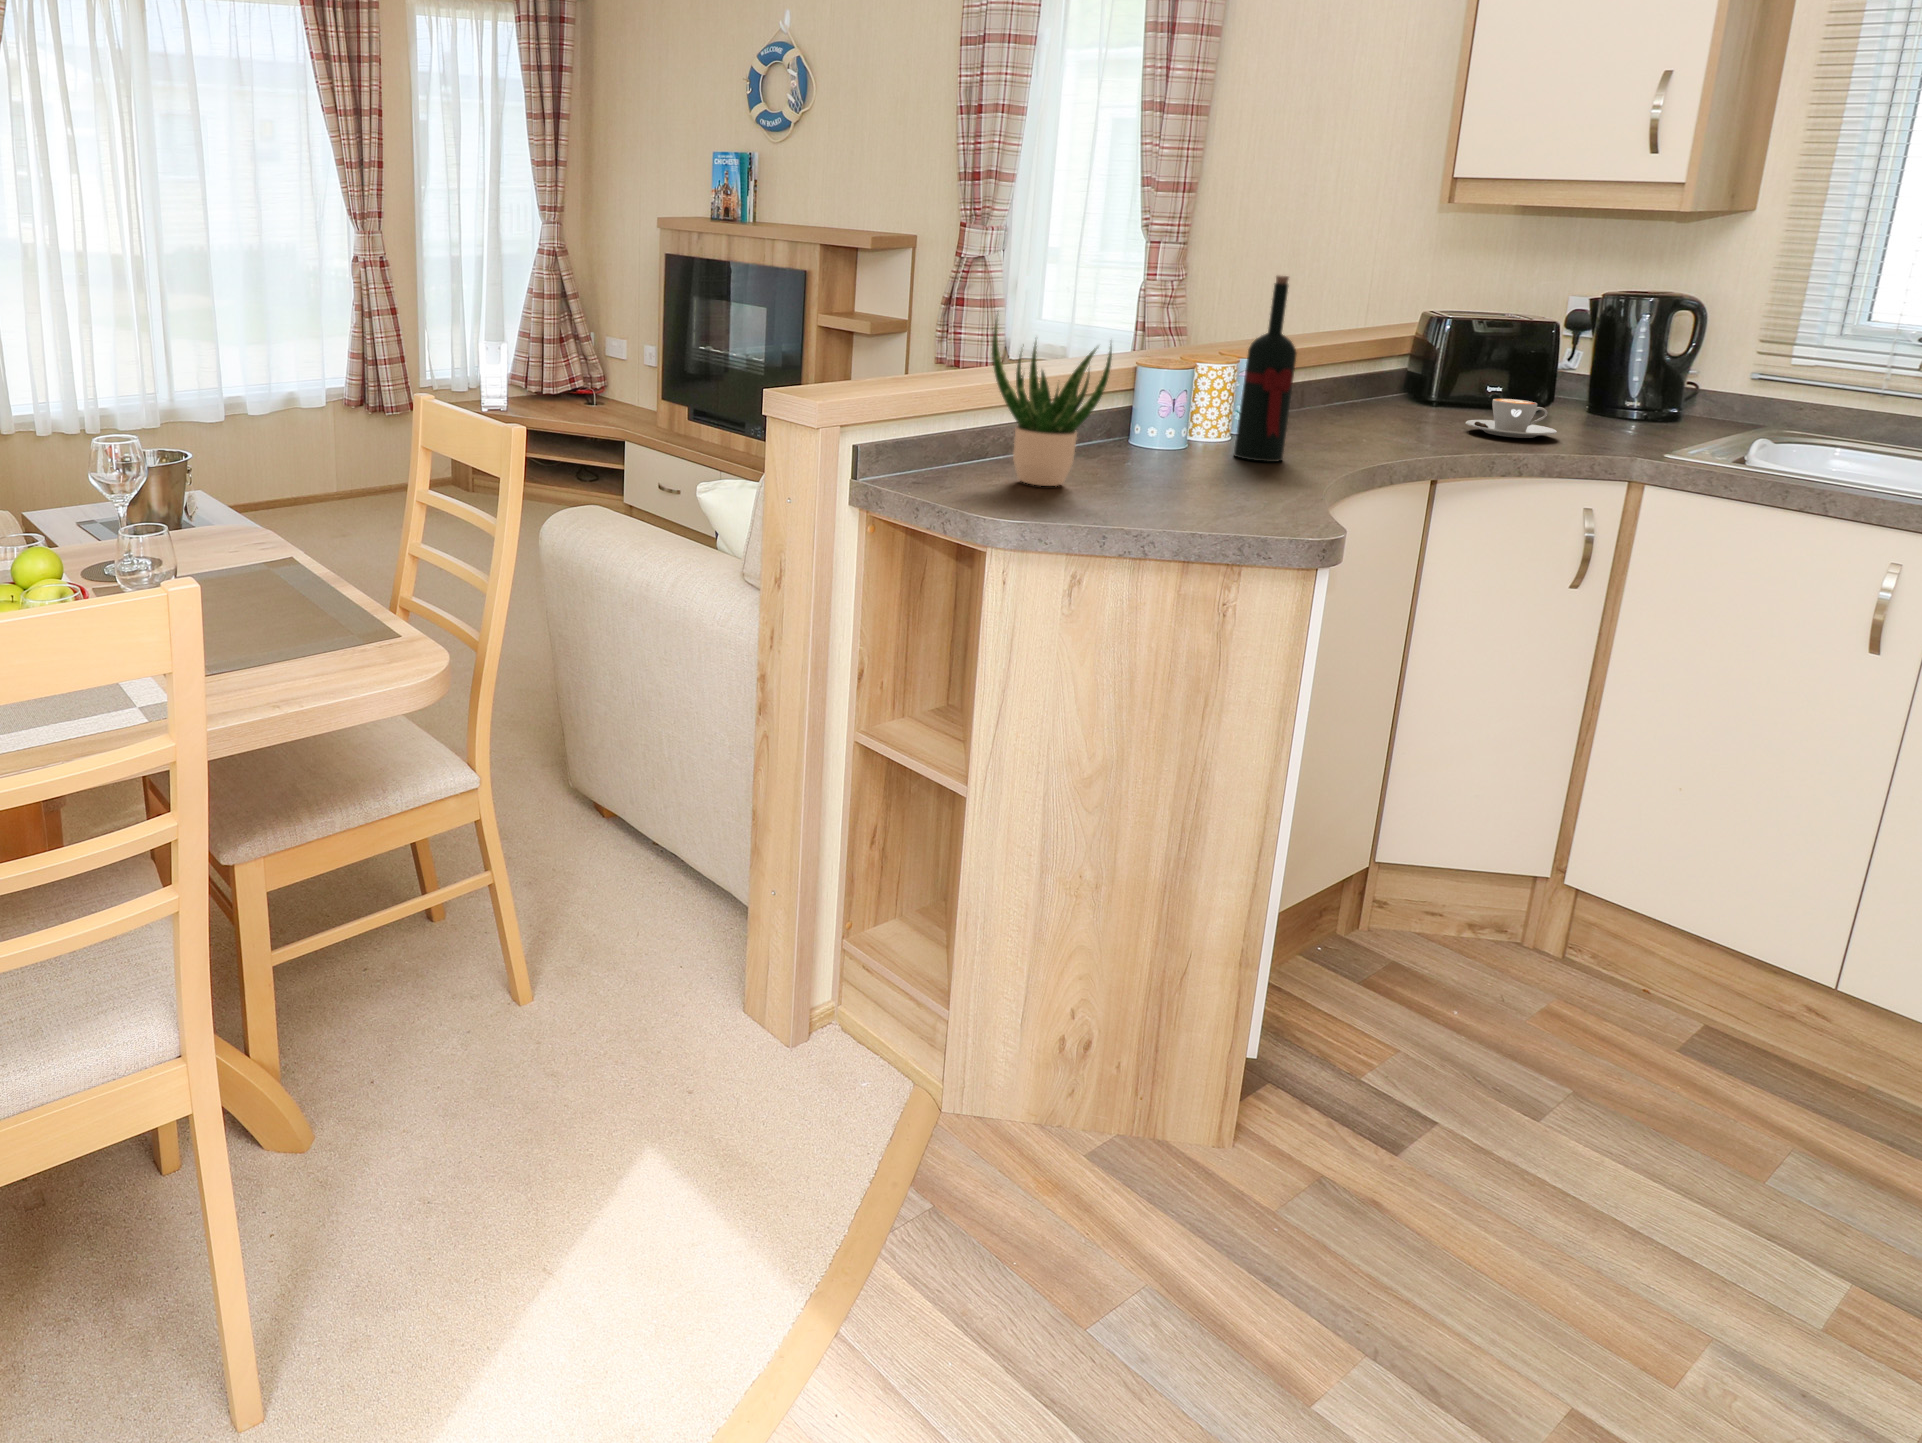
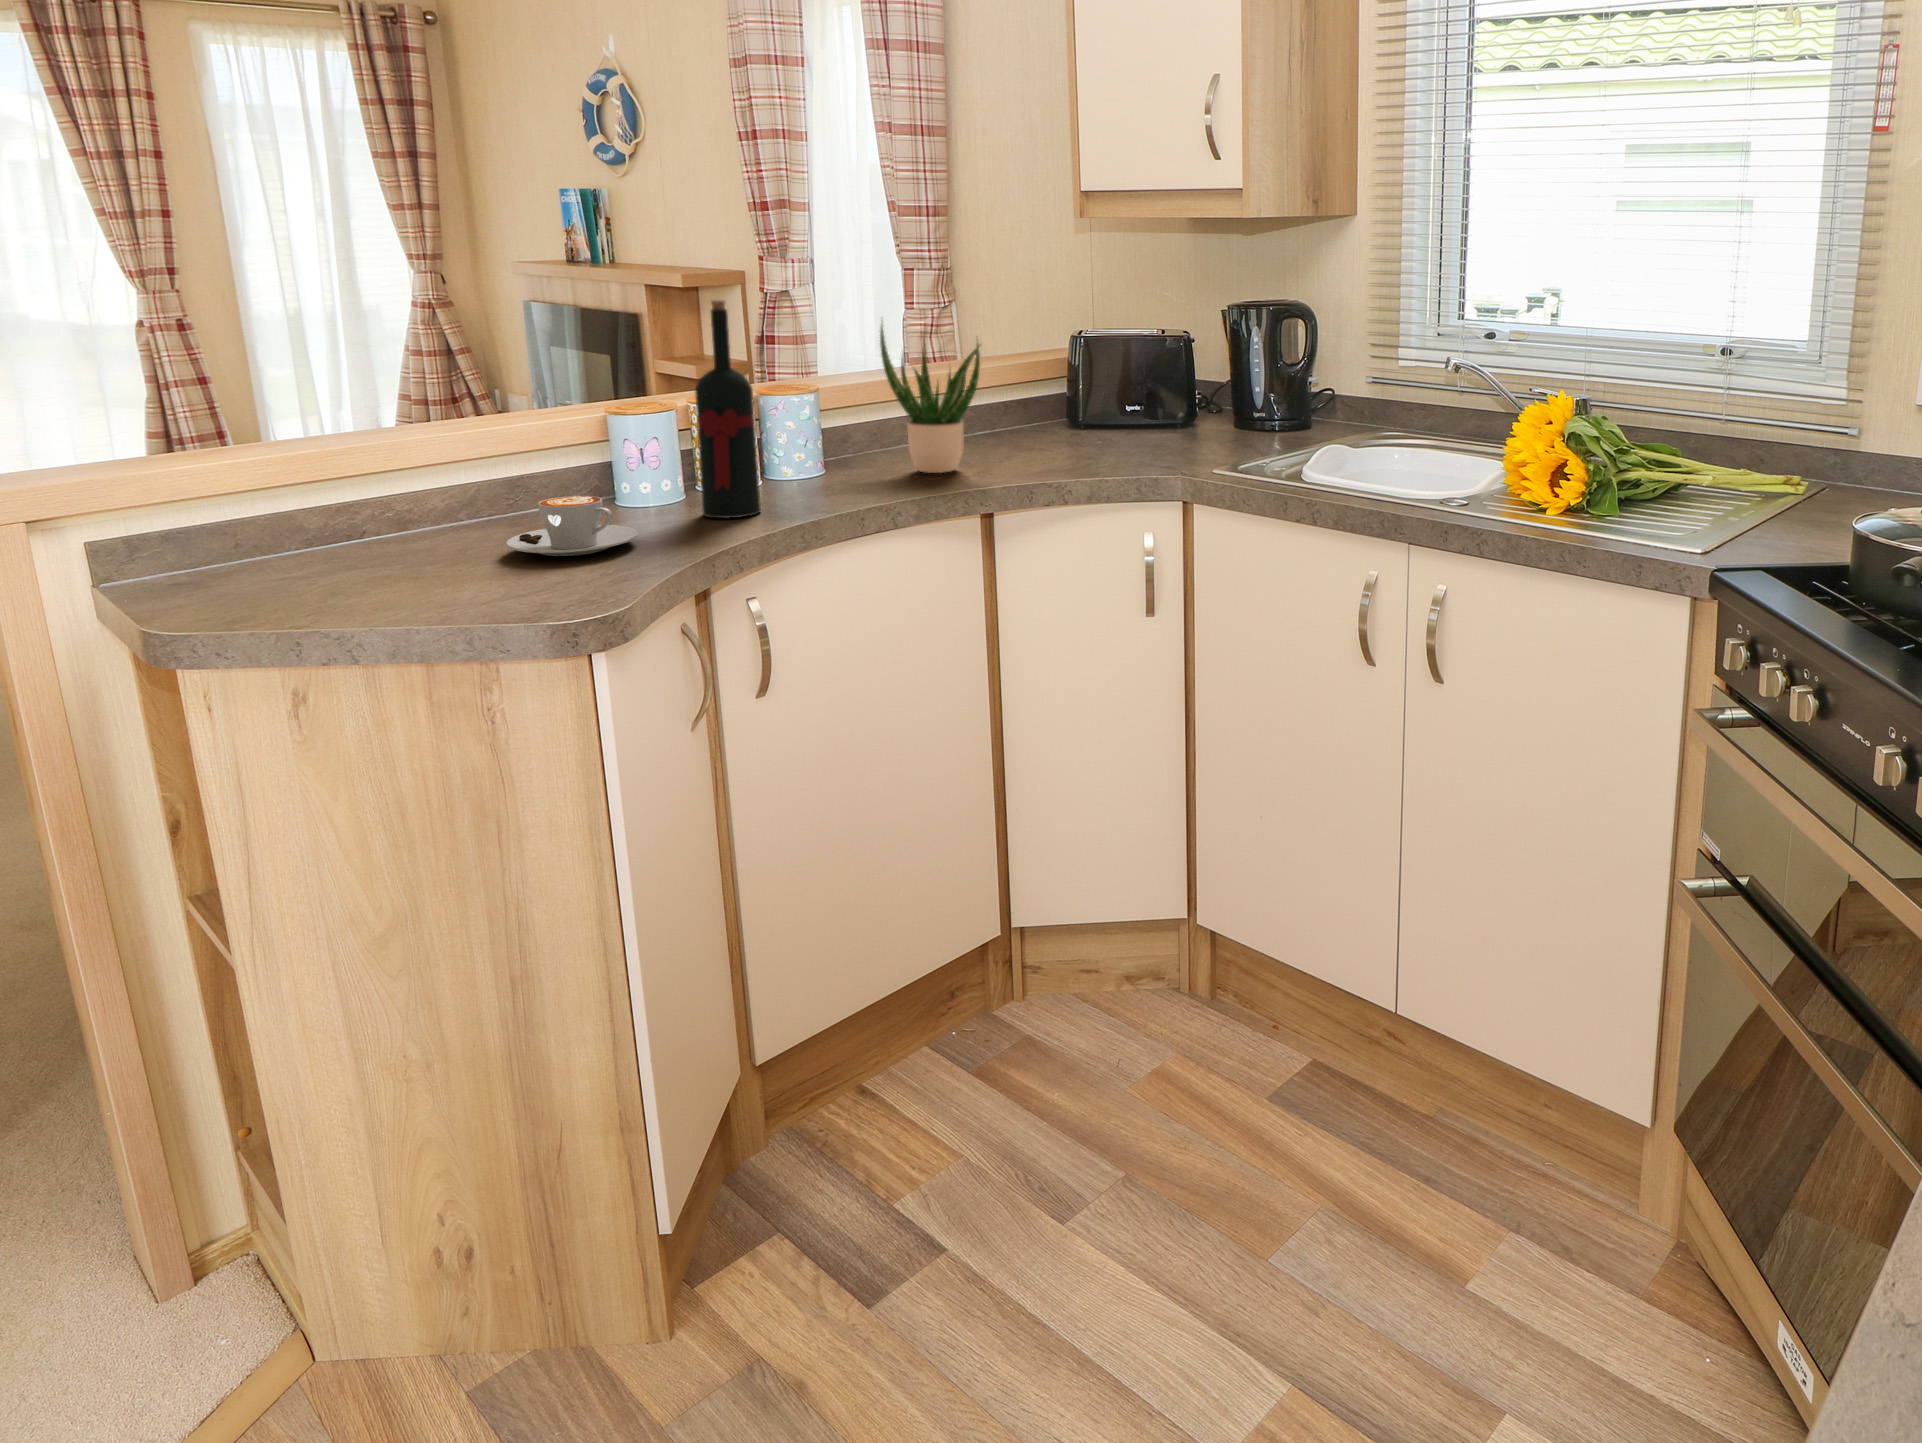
potted plant: present [992,319,1112,486] -> present [880,325,980,473]
coffee cup: present [1466,399,1557,438] -> present [506,496,638,556]

